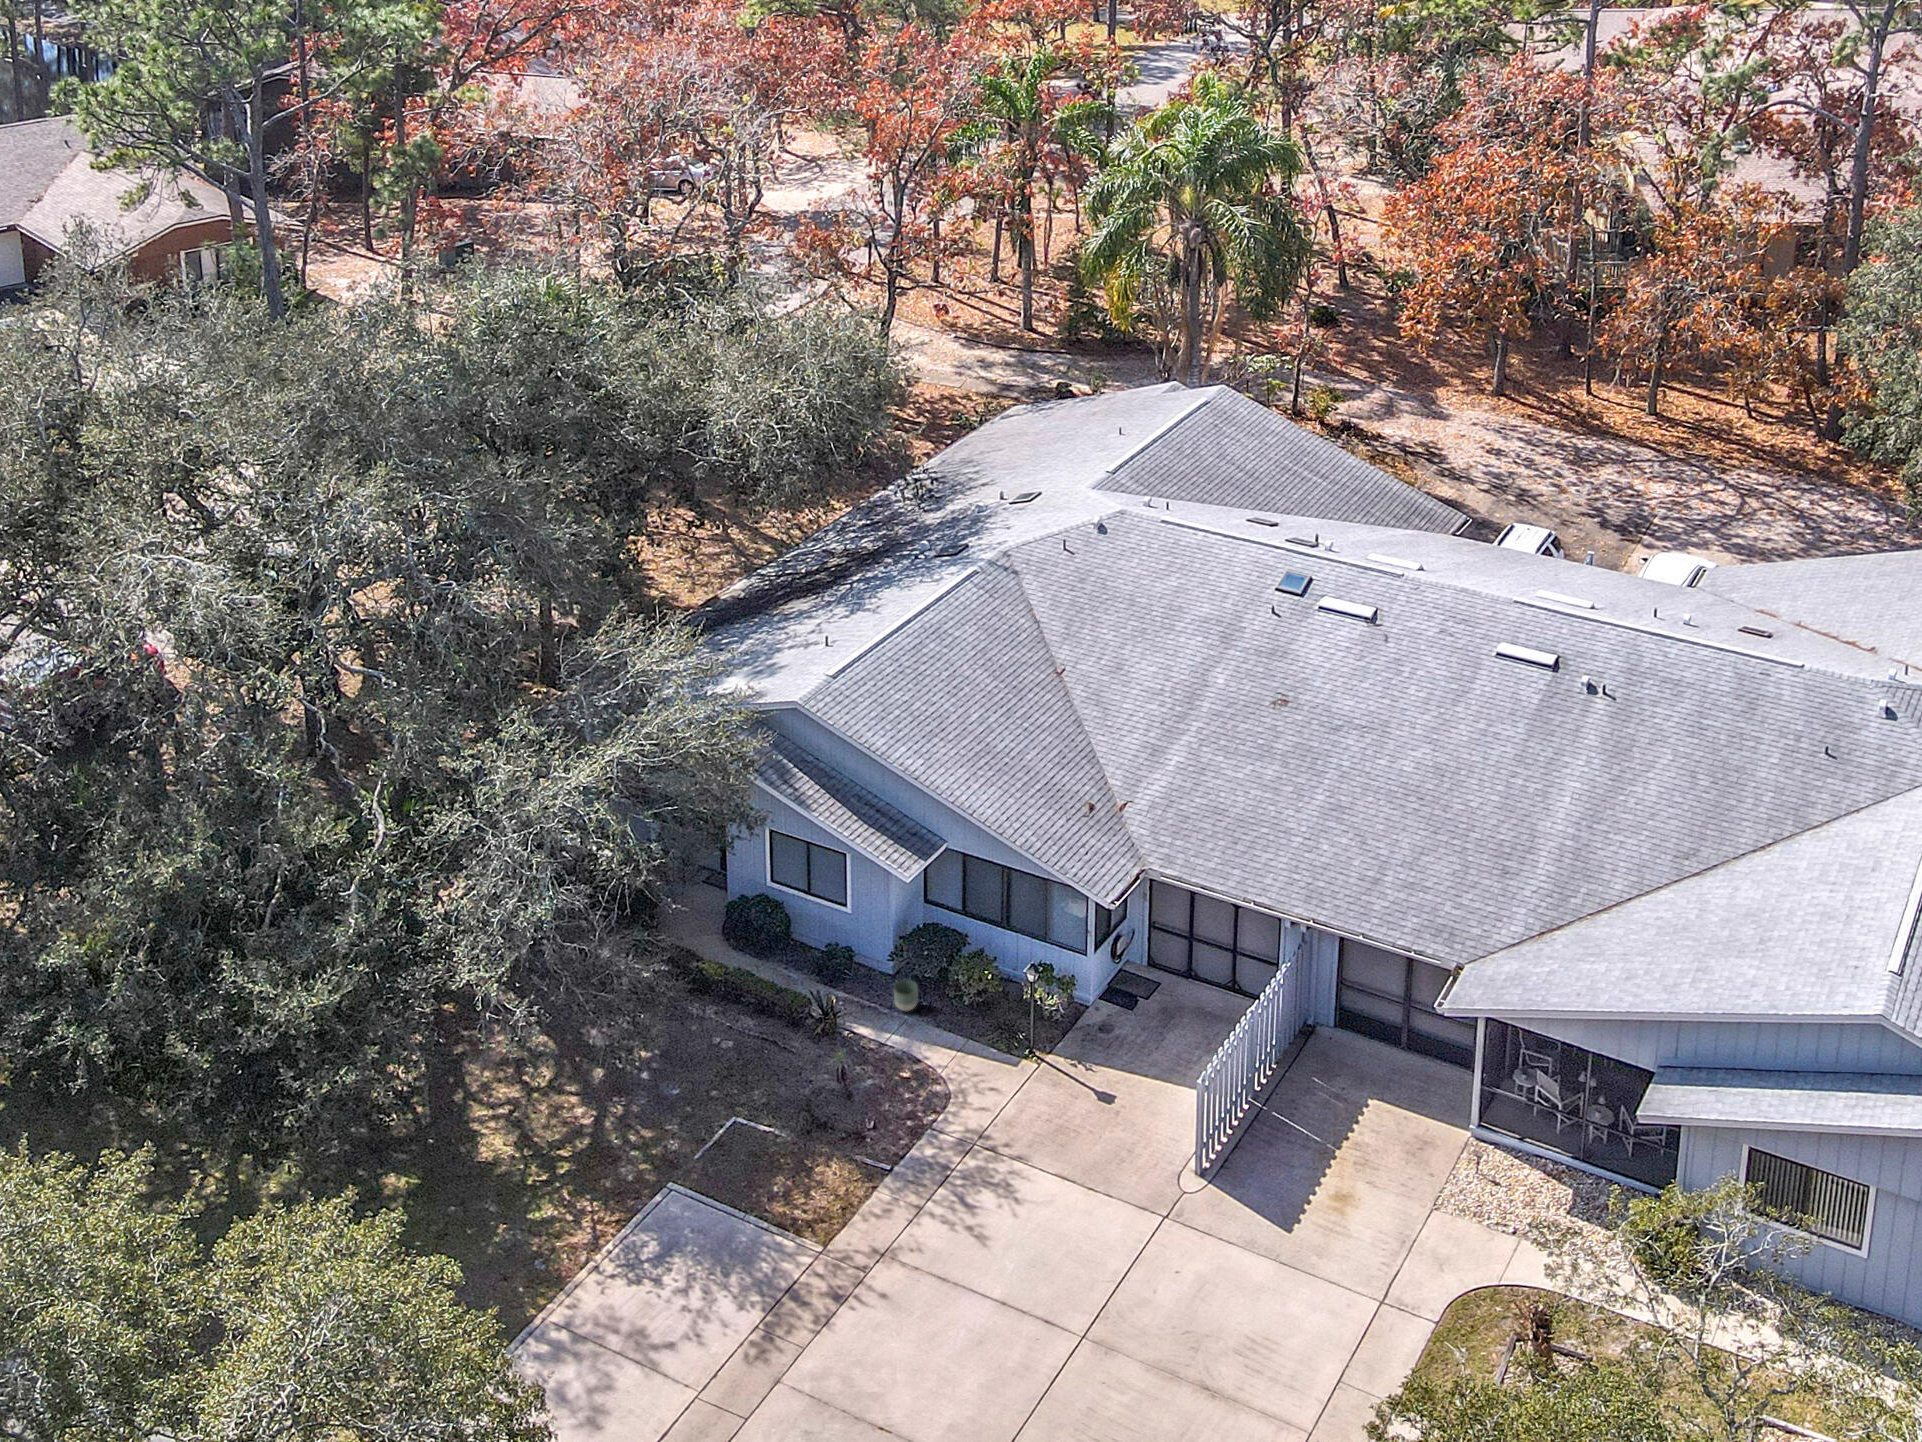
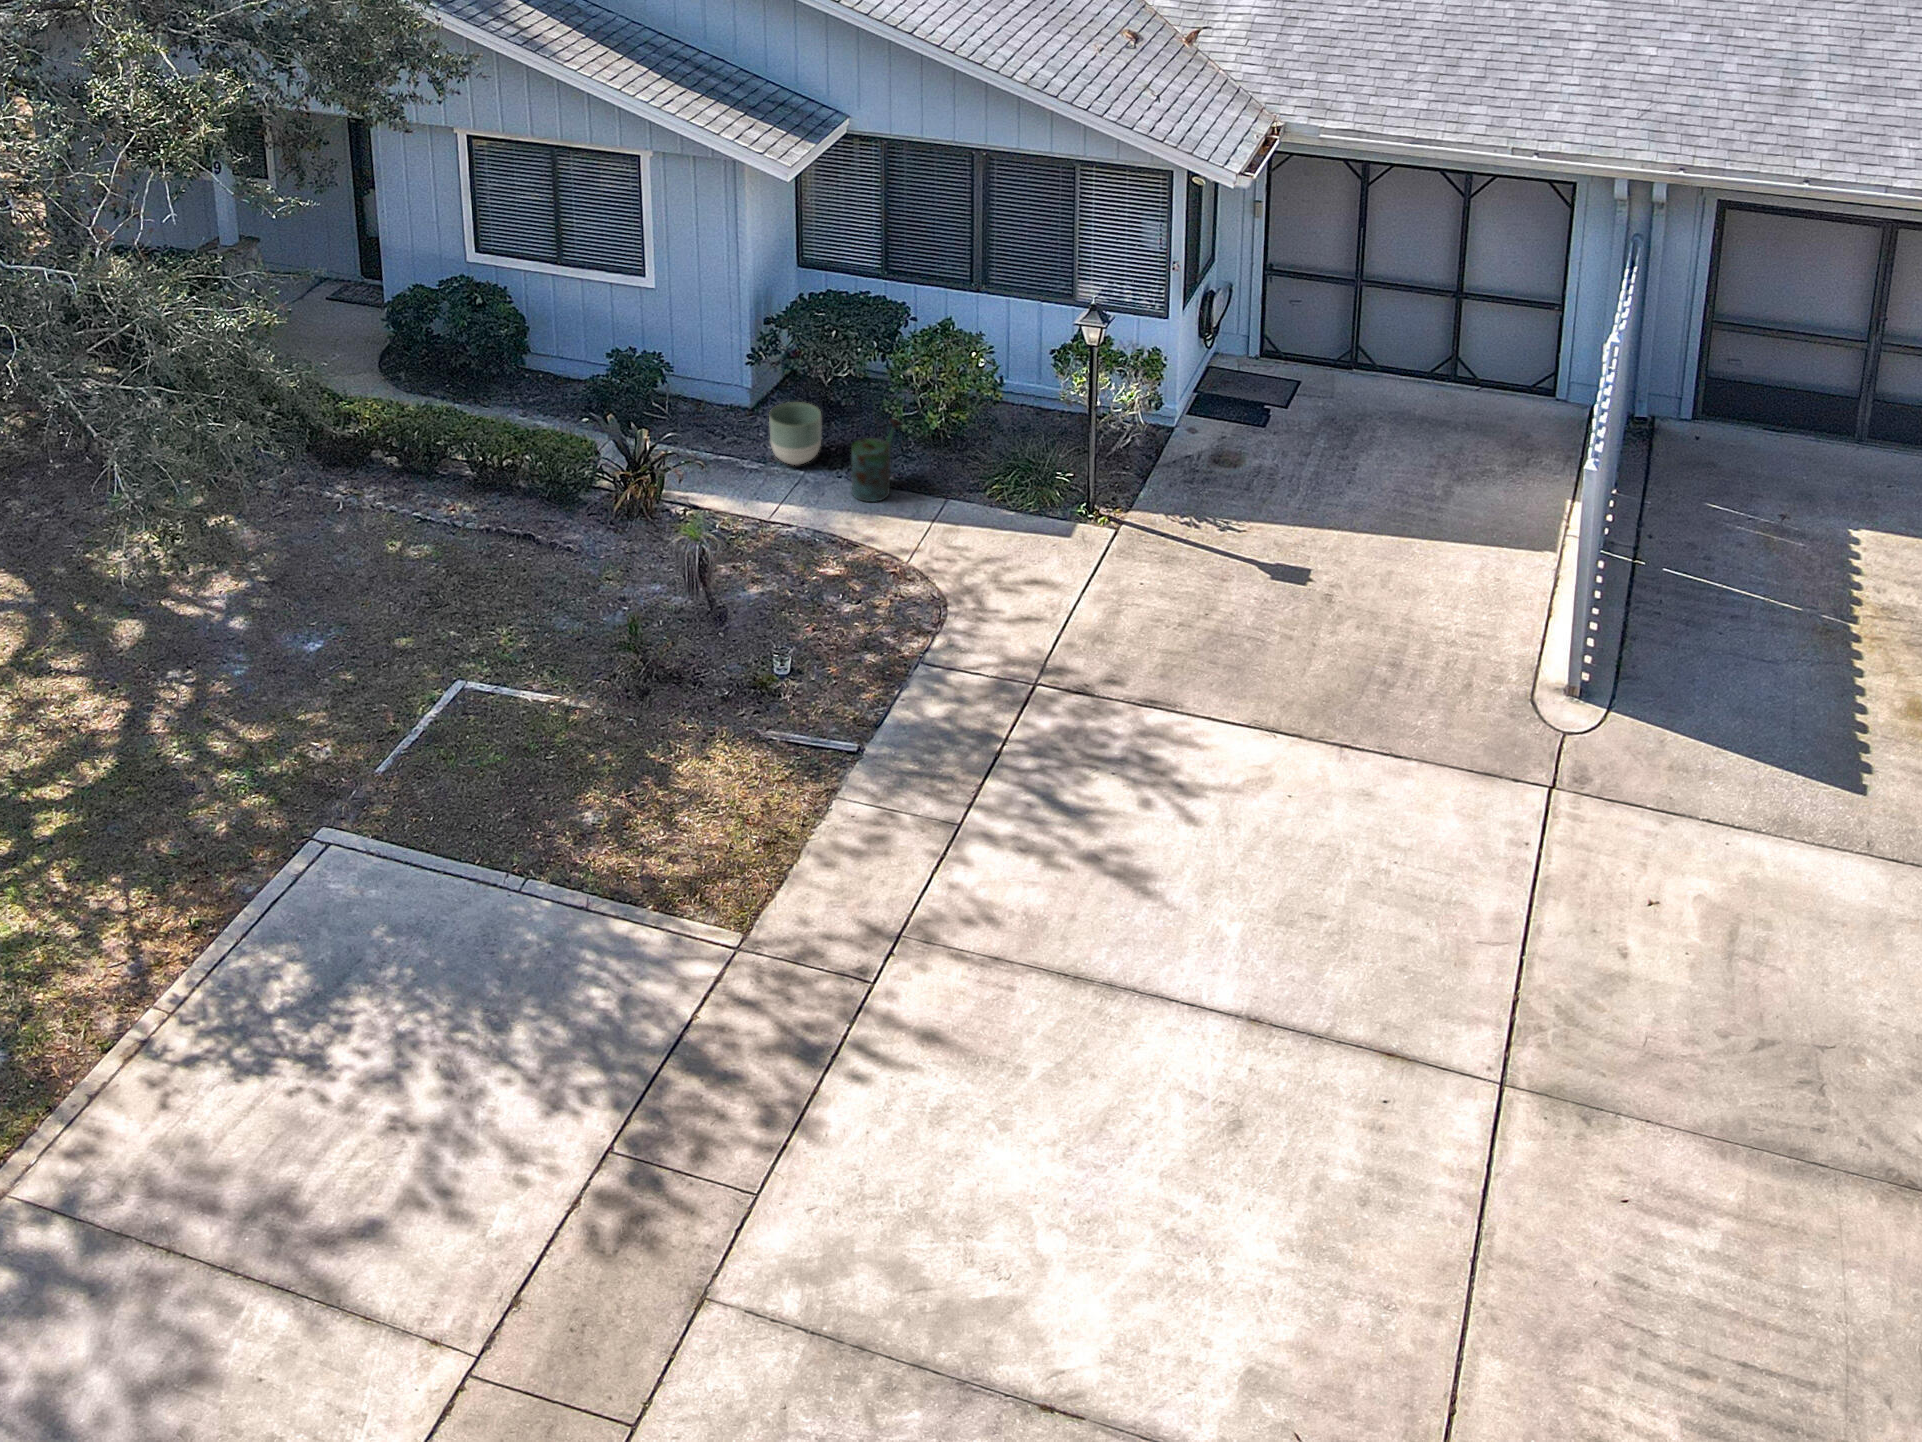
watering can: none [924,996,953,1037] -> present [851,419,901,502]

